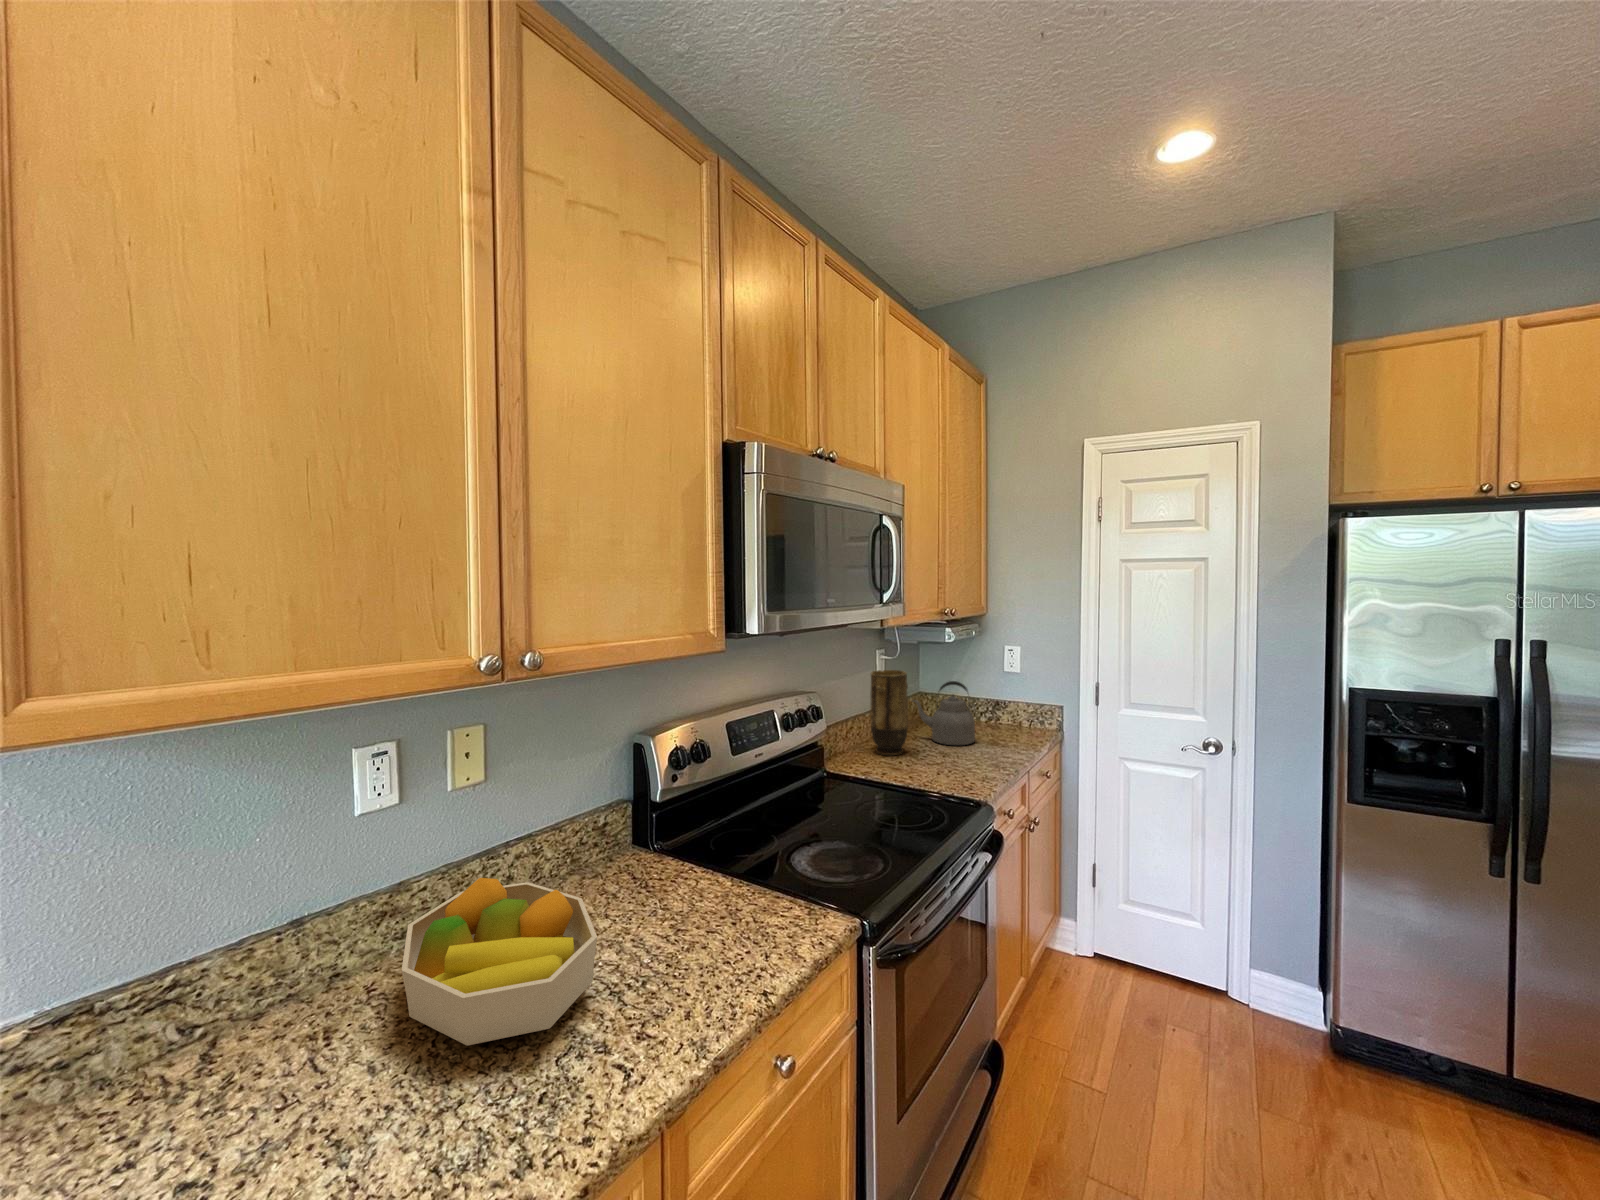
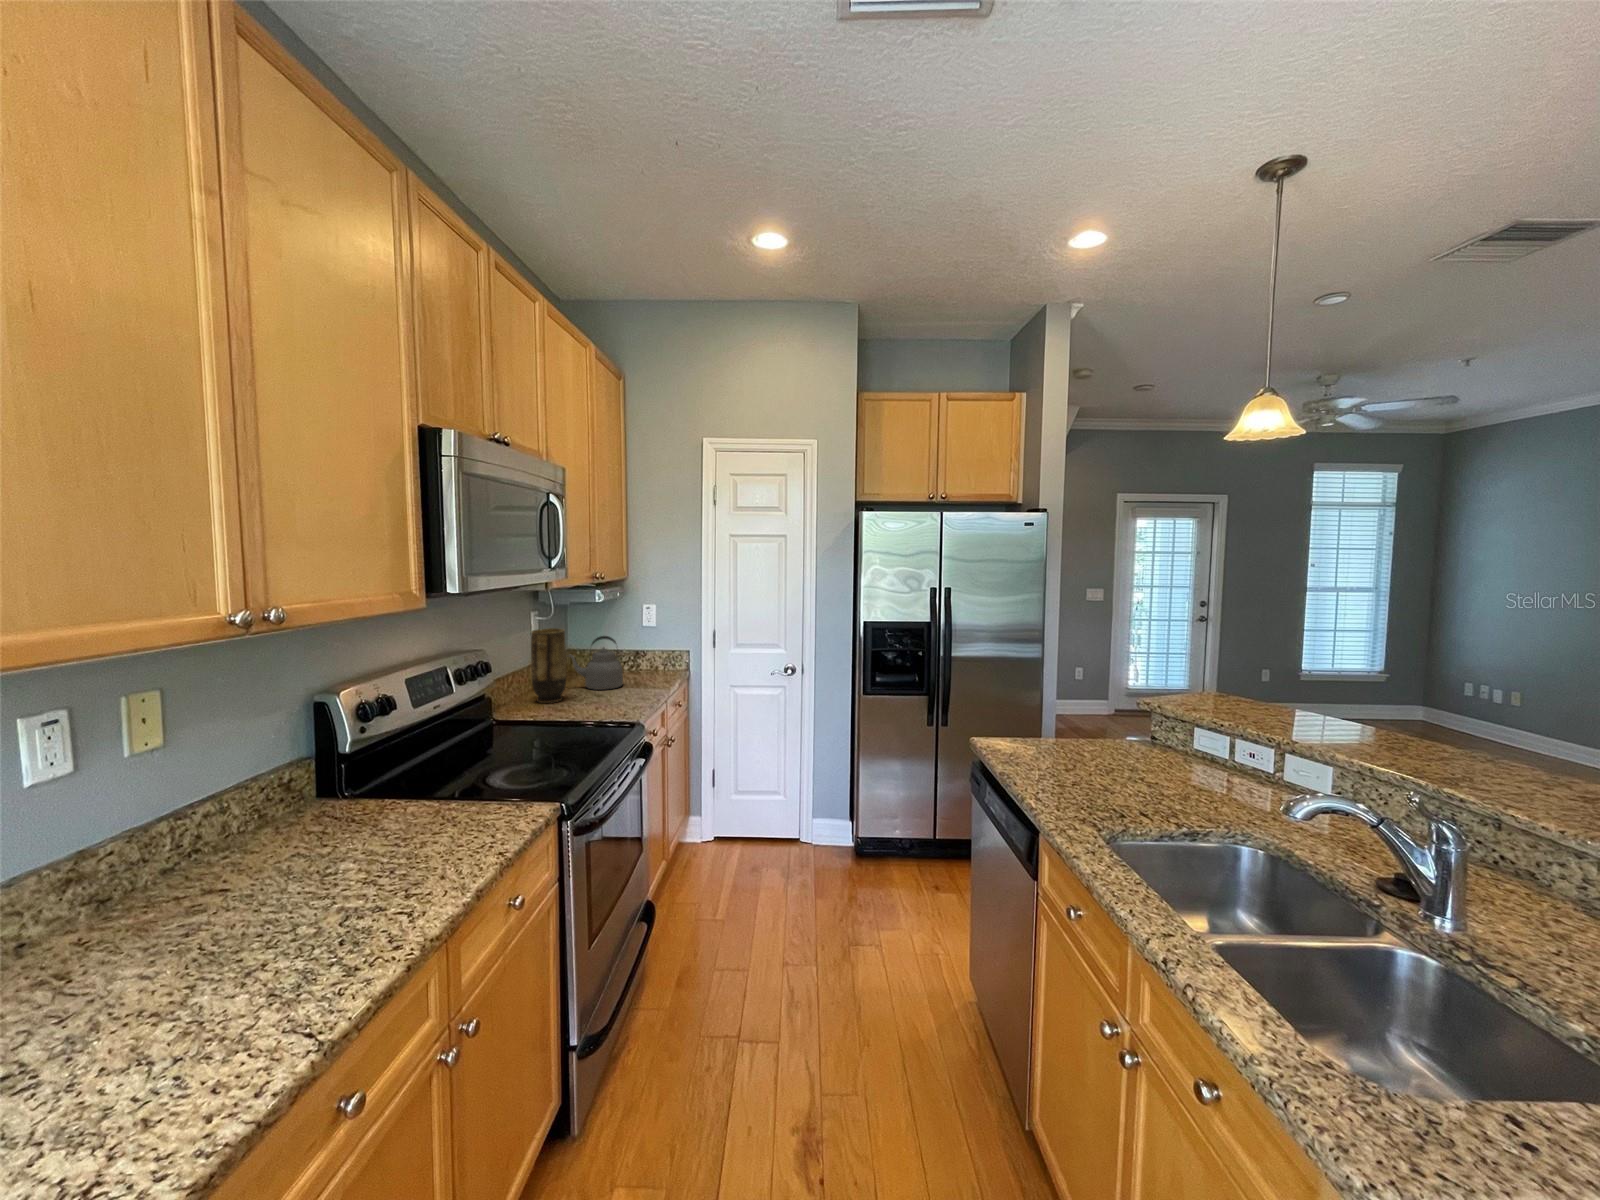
fruit bowl: present [402,878,597,1046] -> none [129,815,357,933]

